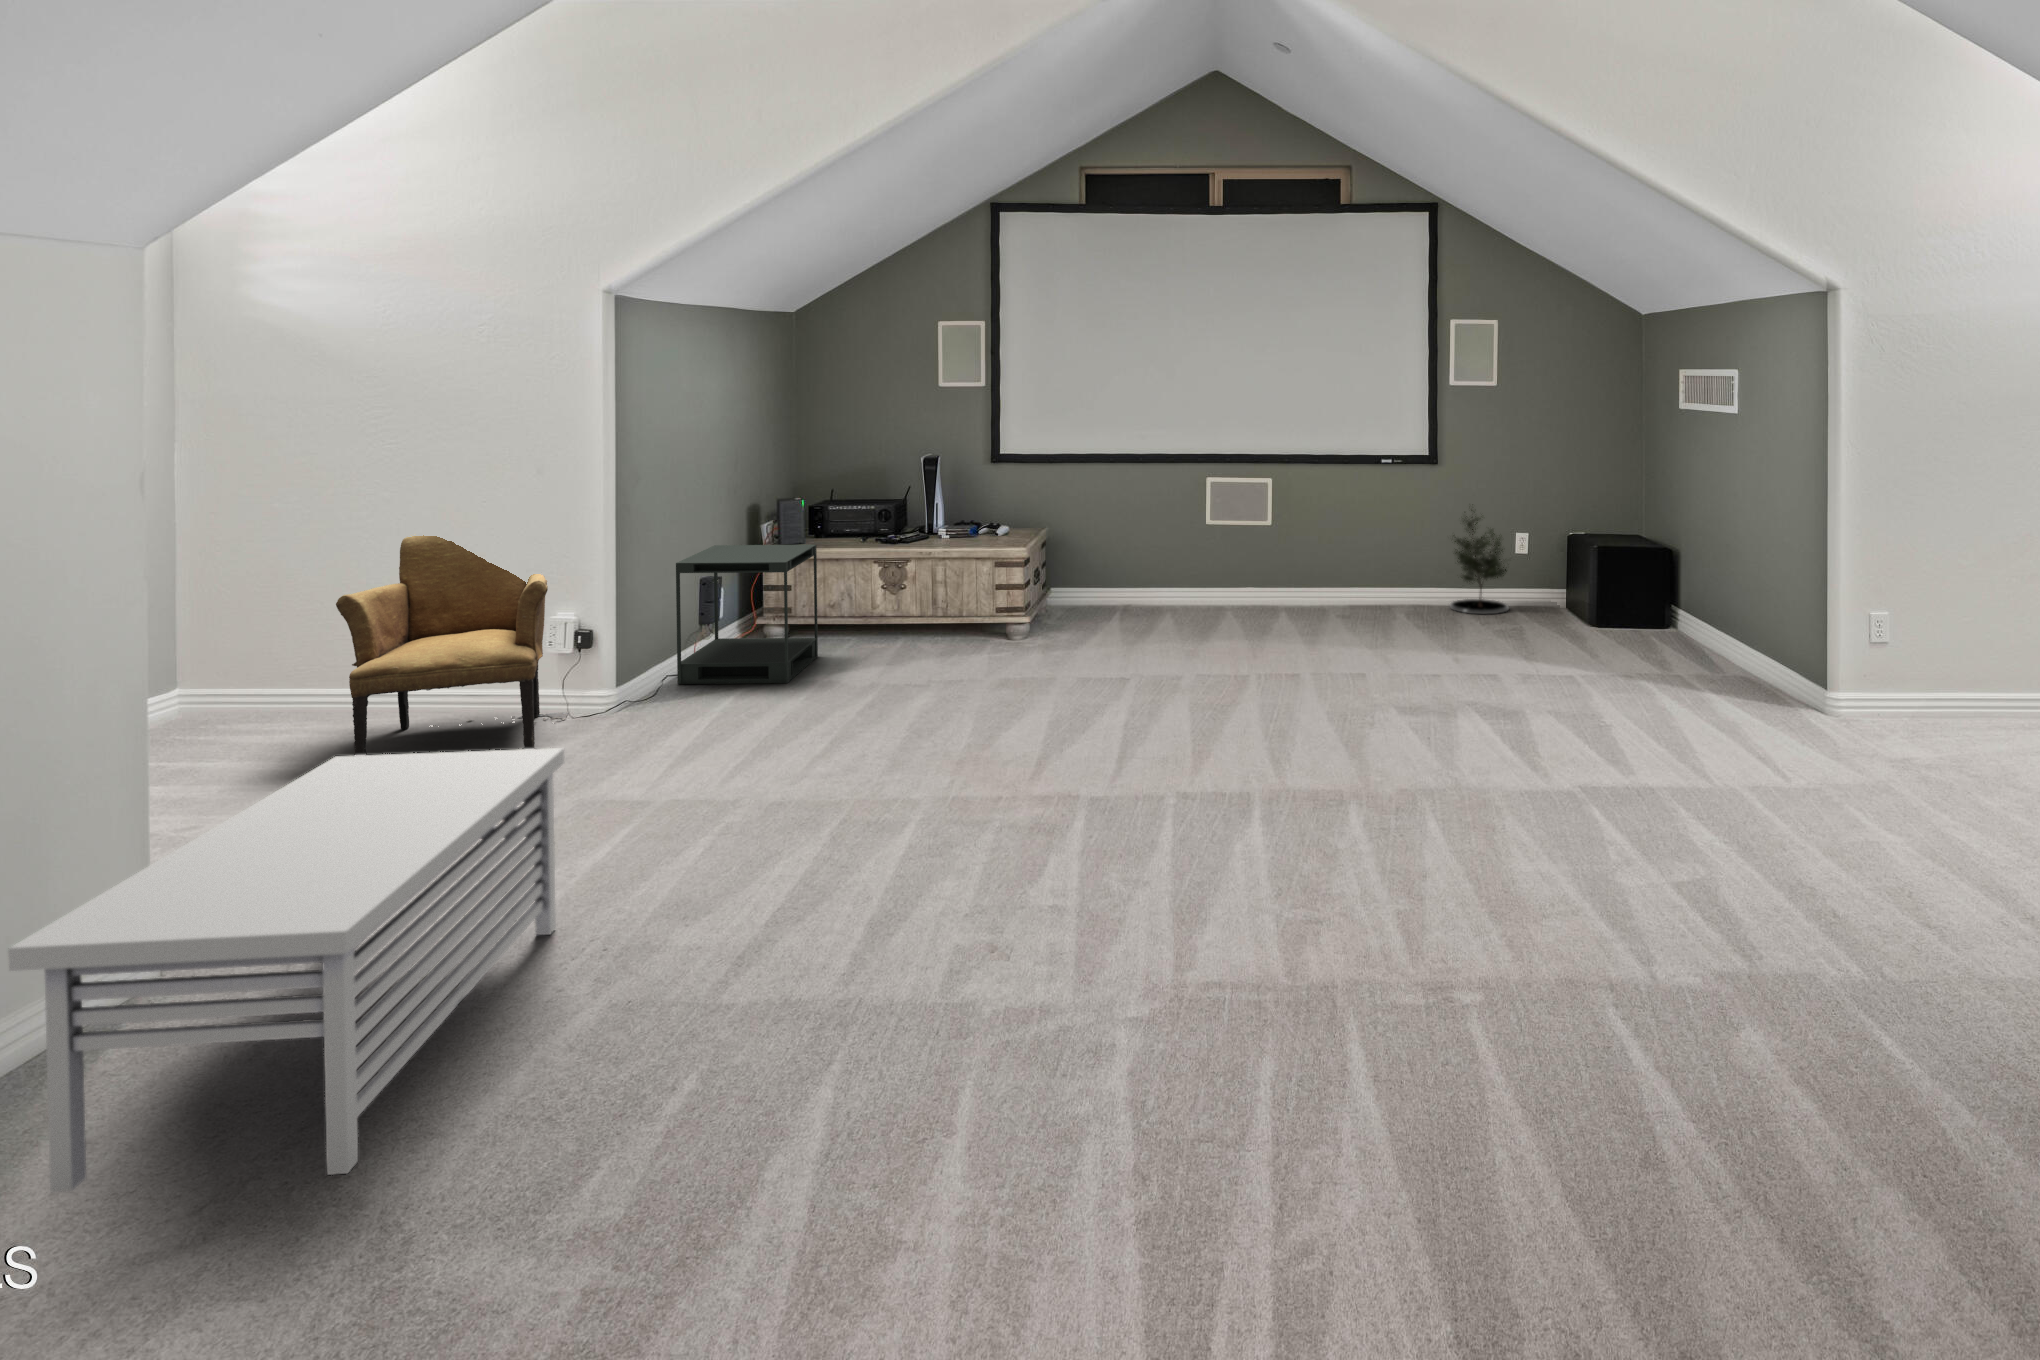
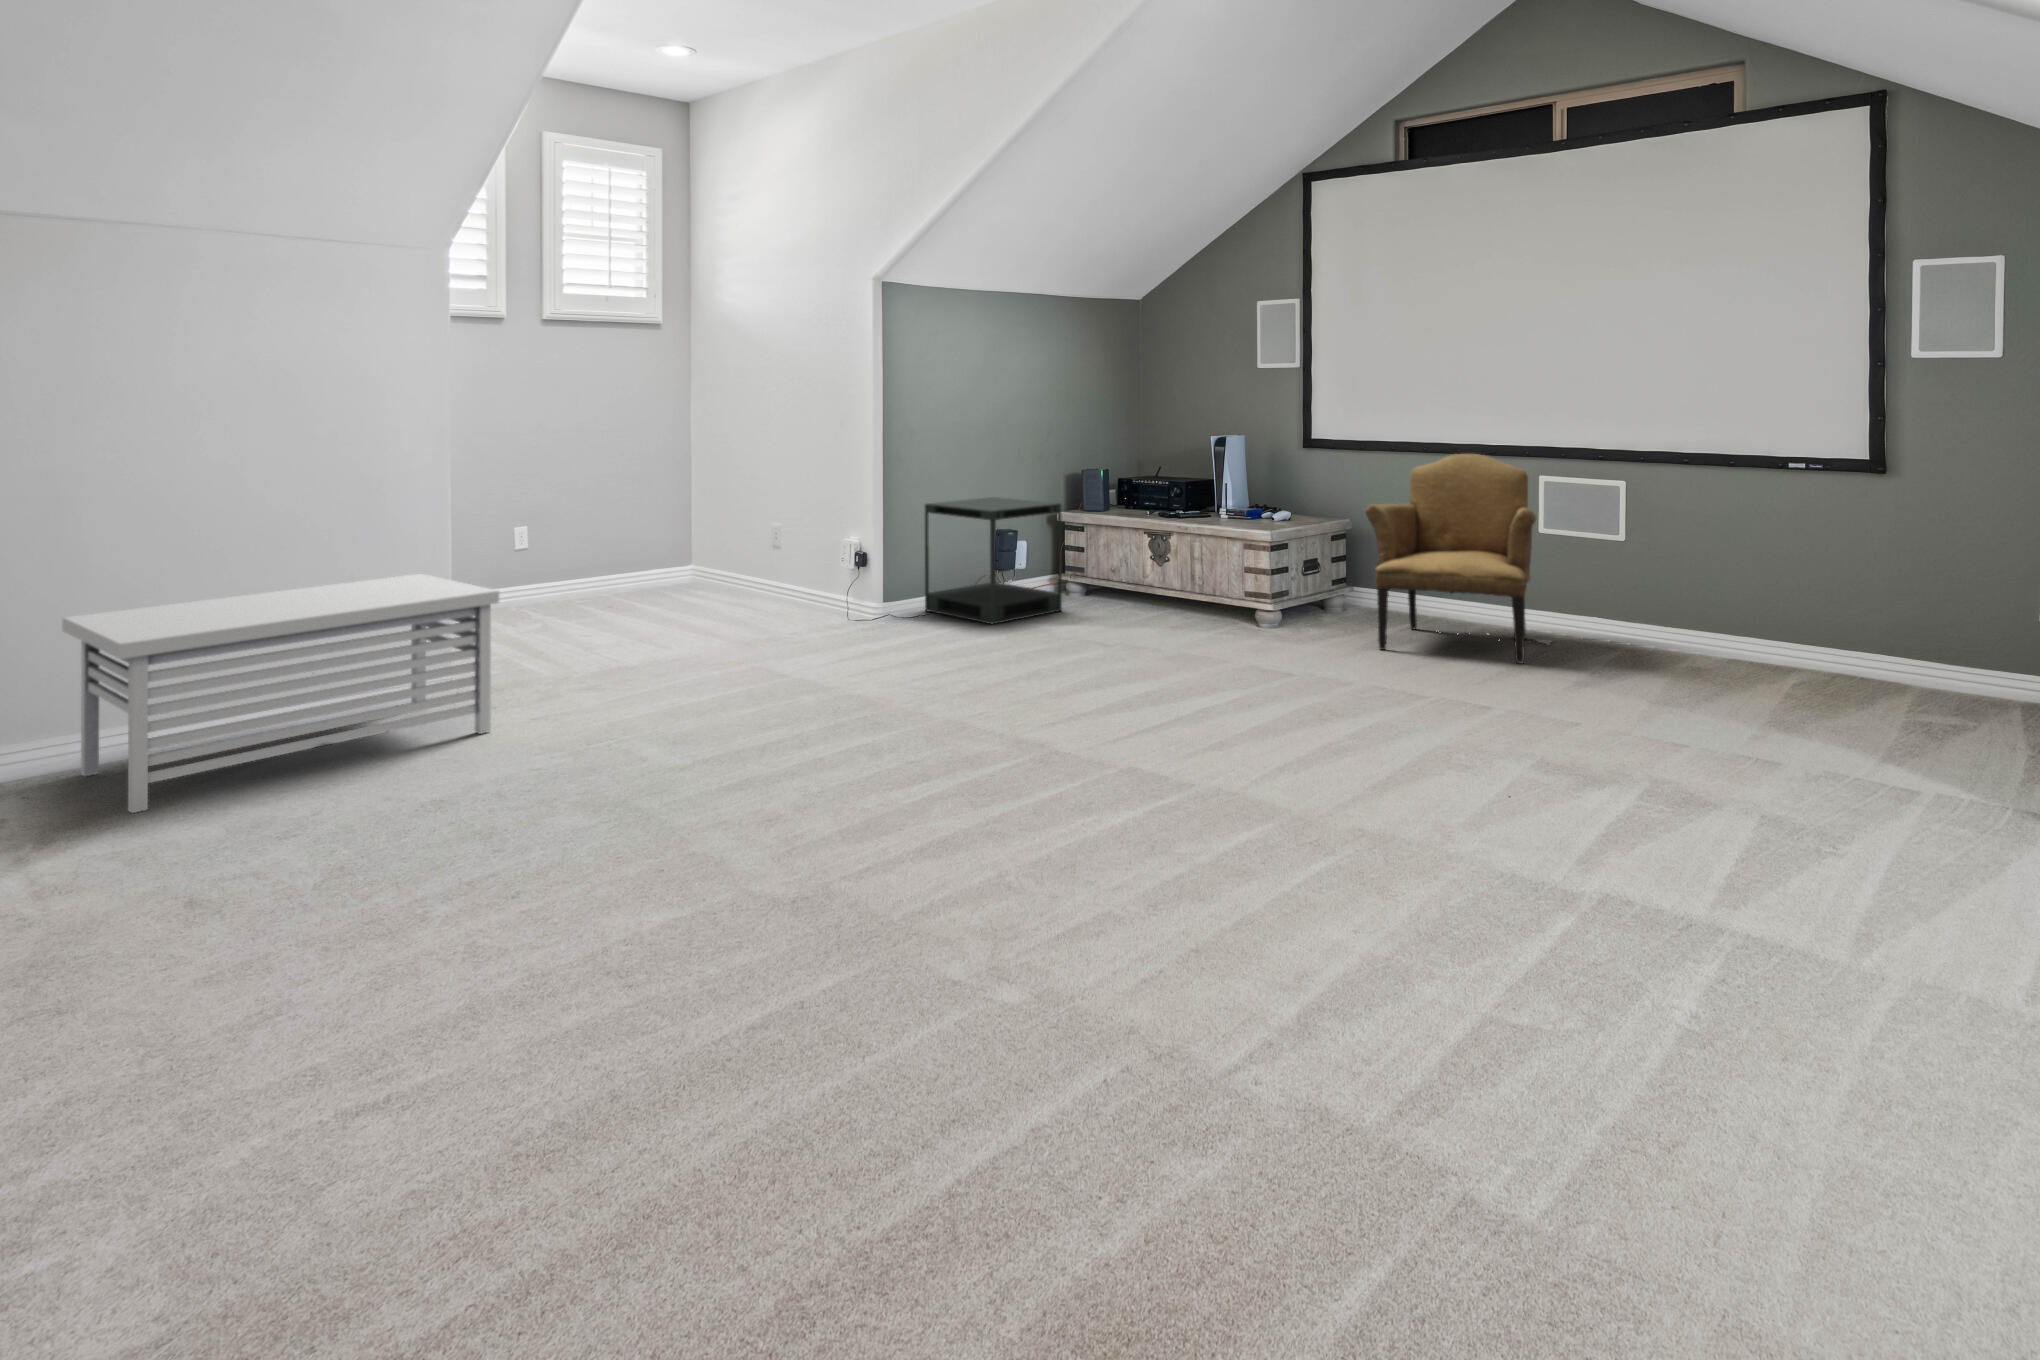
potted tree: present [1450,509,1509,614] -> none [1875,537,2005,713]
armchair: present [336,535,569,756] -> present [1365,454,1551,663]

